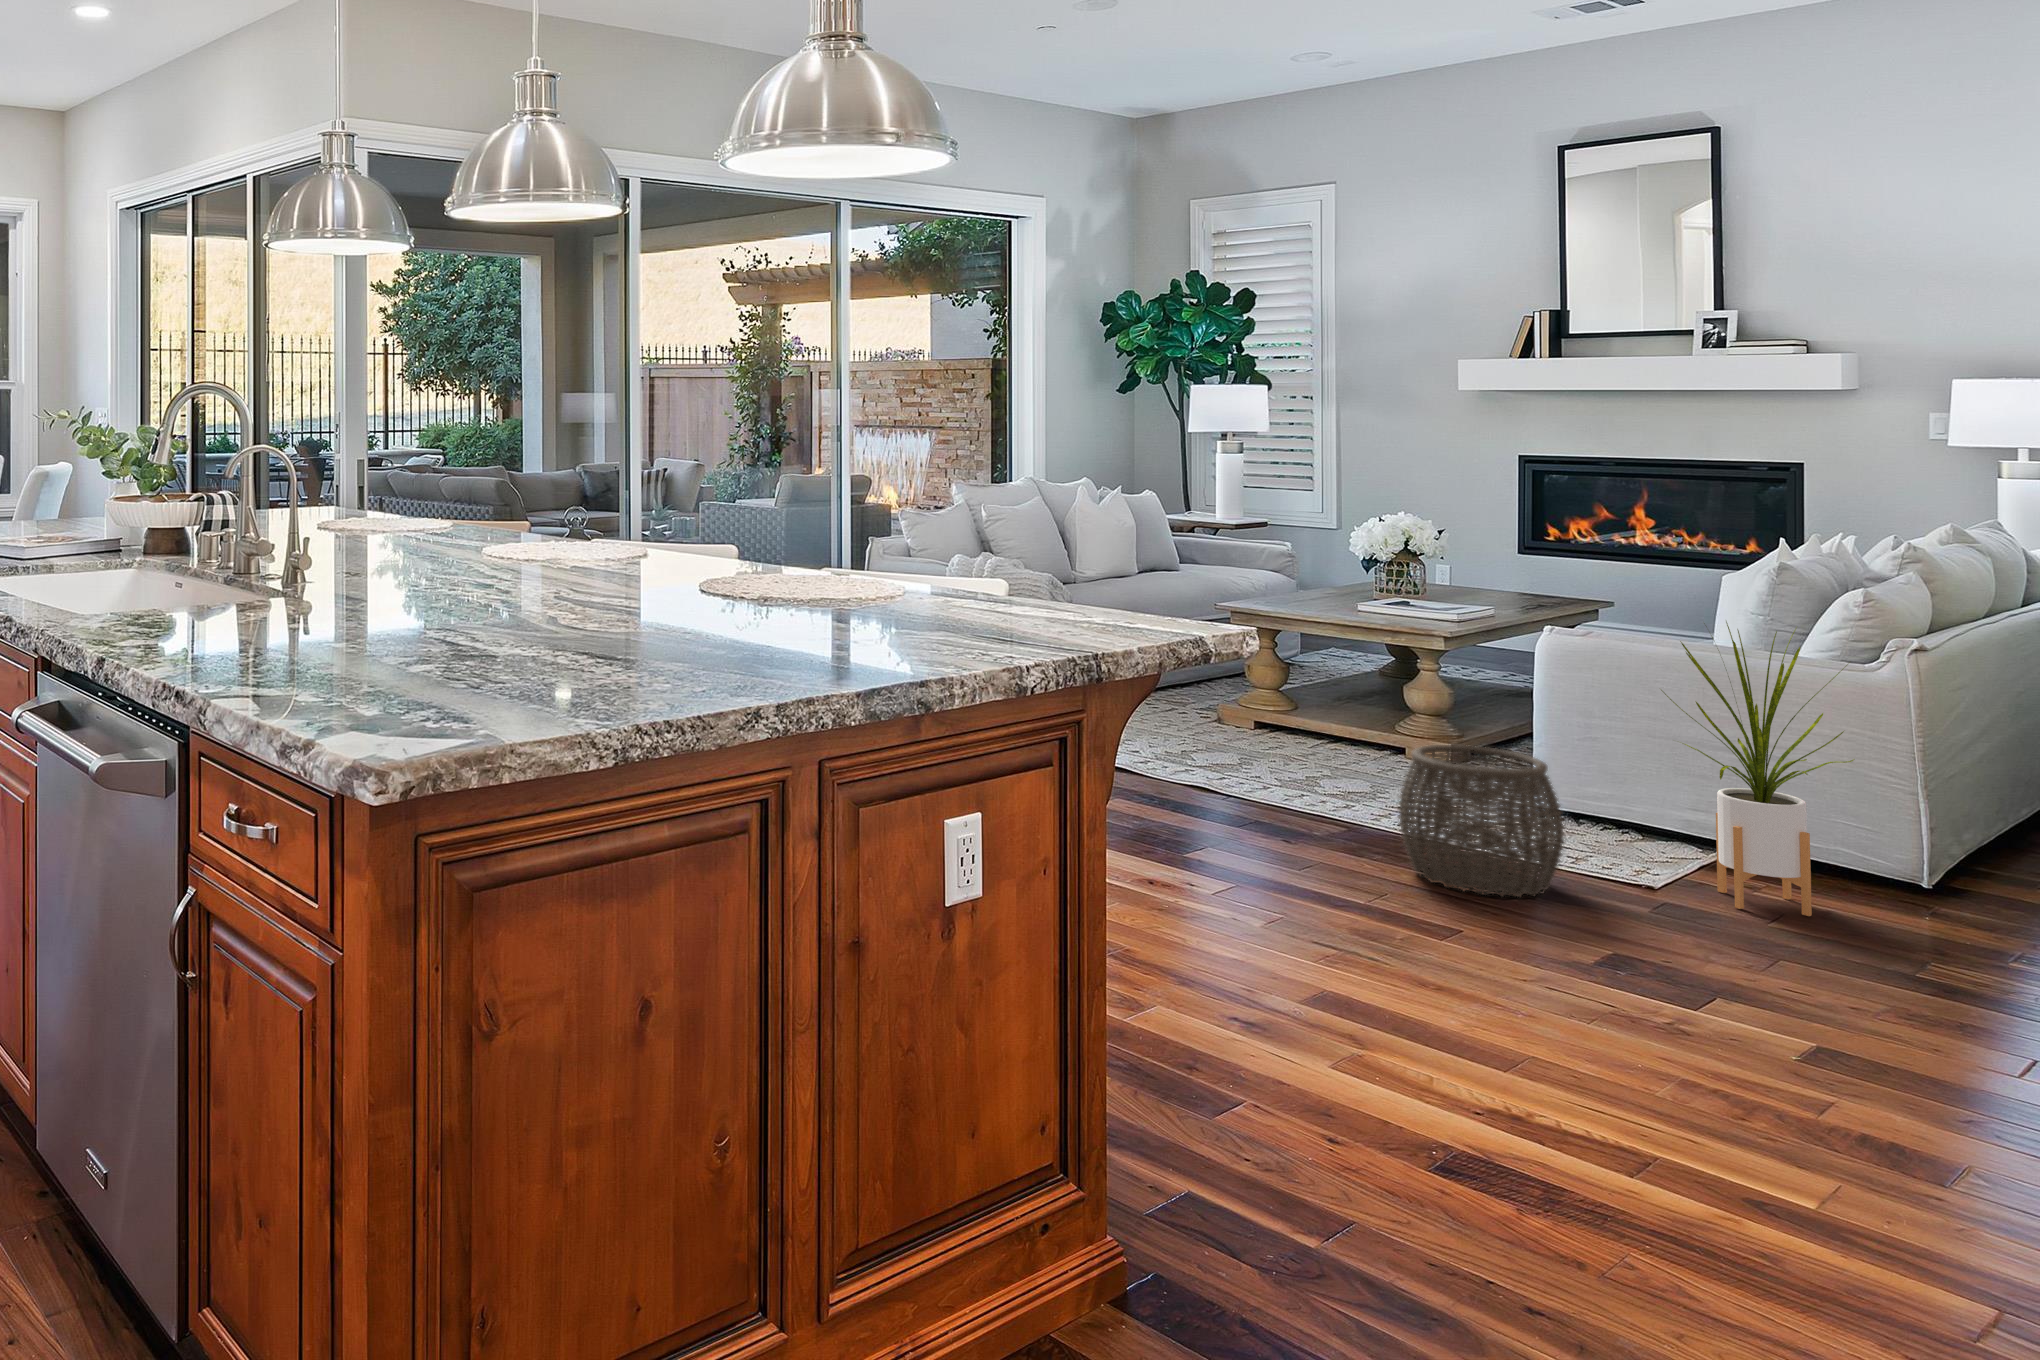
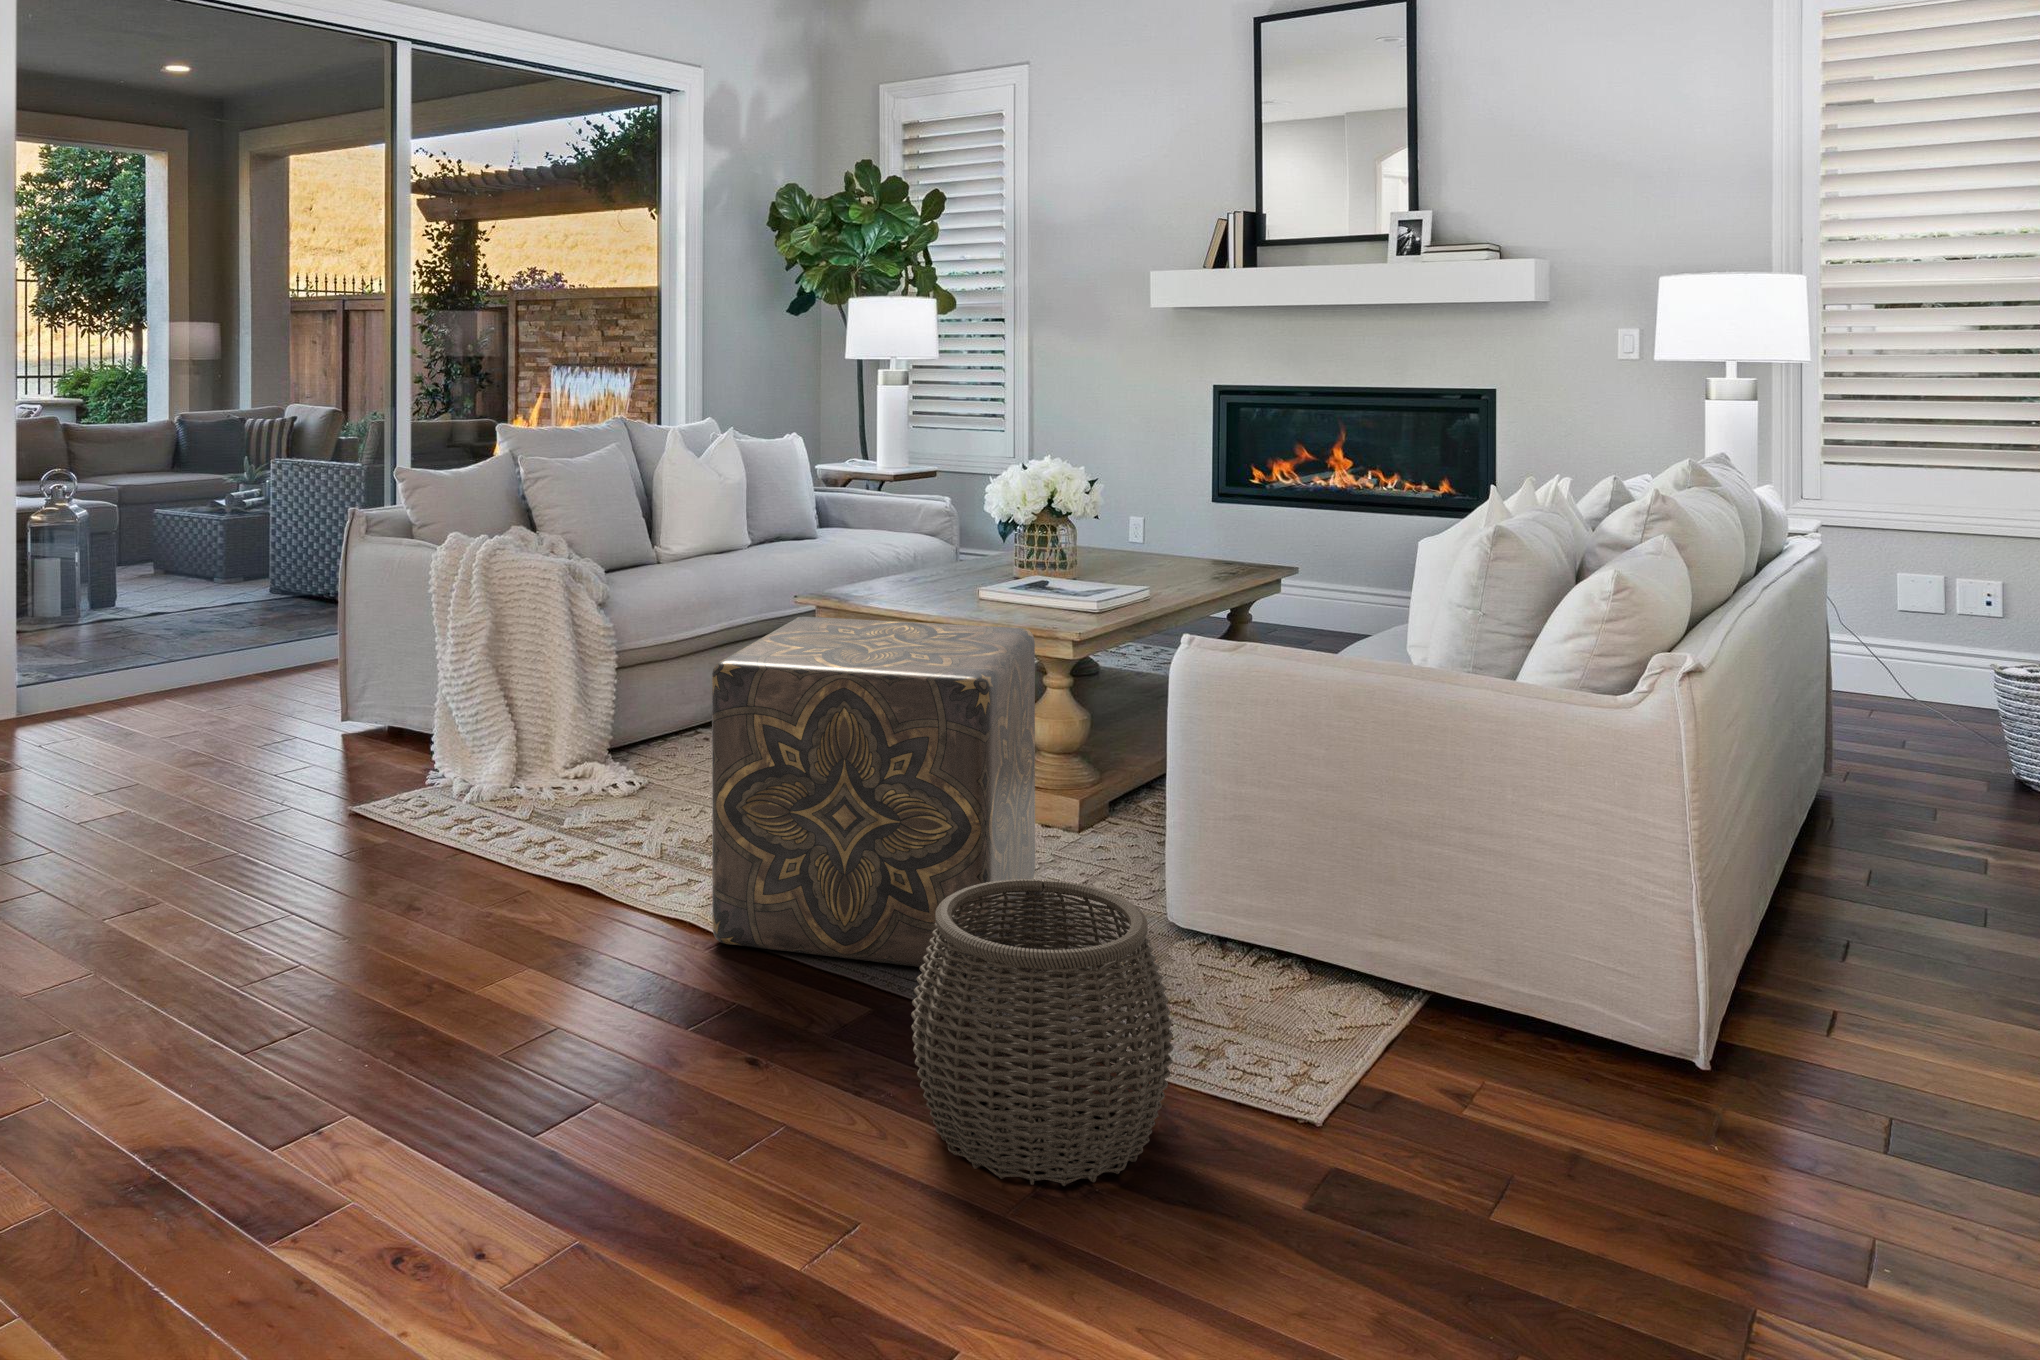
ottoman: none [1220,607,1430,821] -> present [712,617,1035,968]
house plant: present [1661,621,1854,916] -> none [1323,646,1610,1163]

